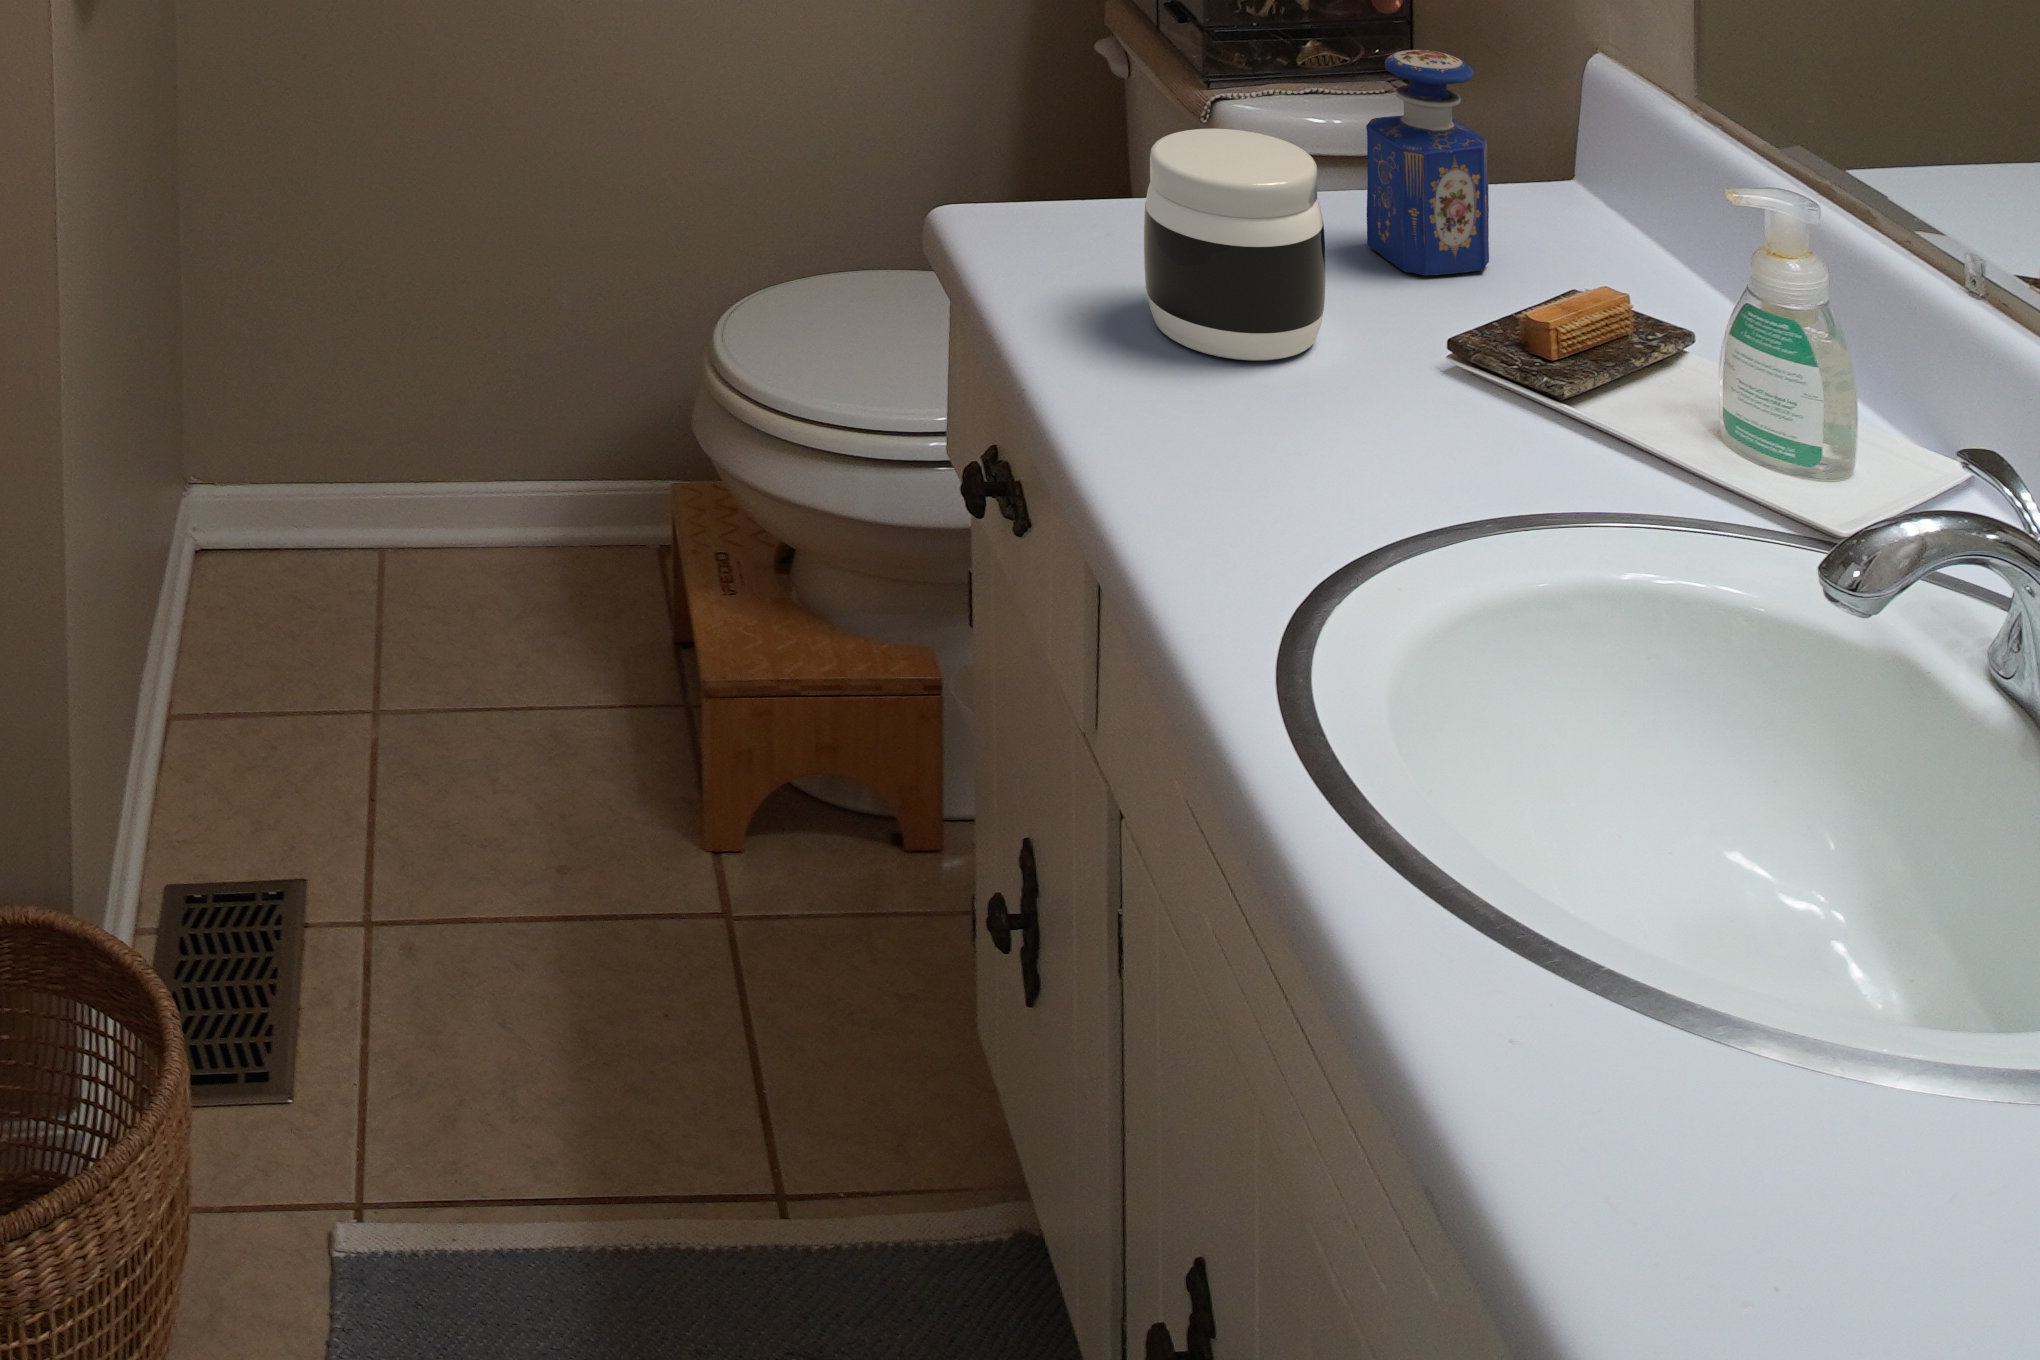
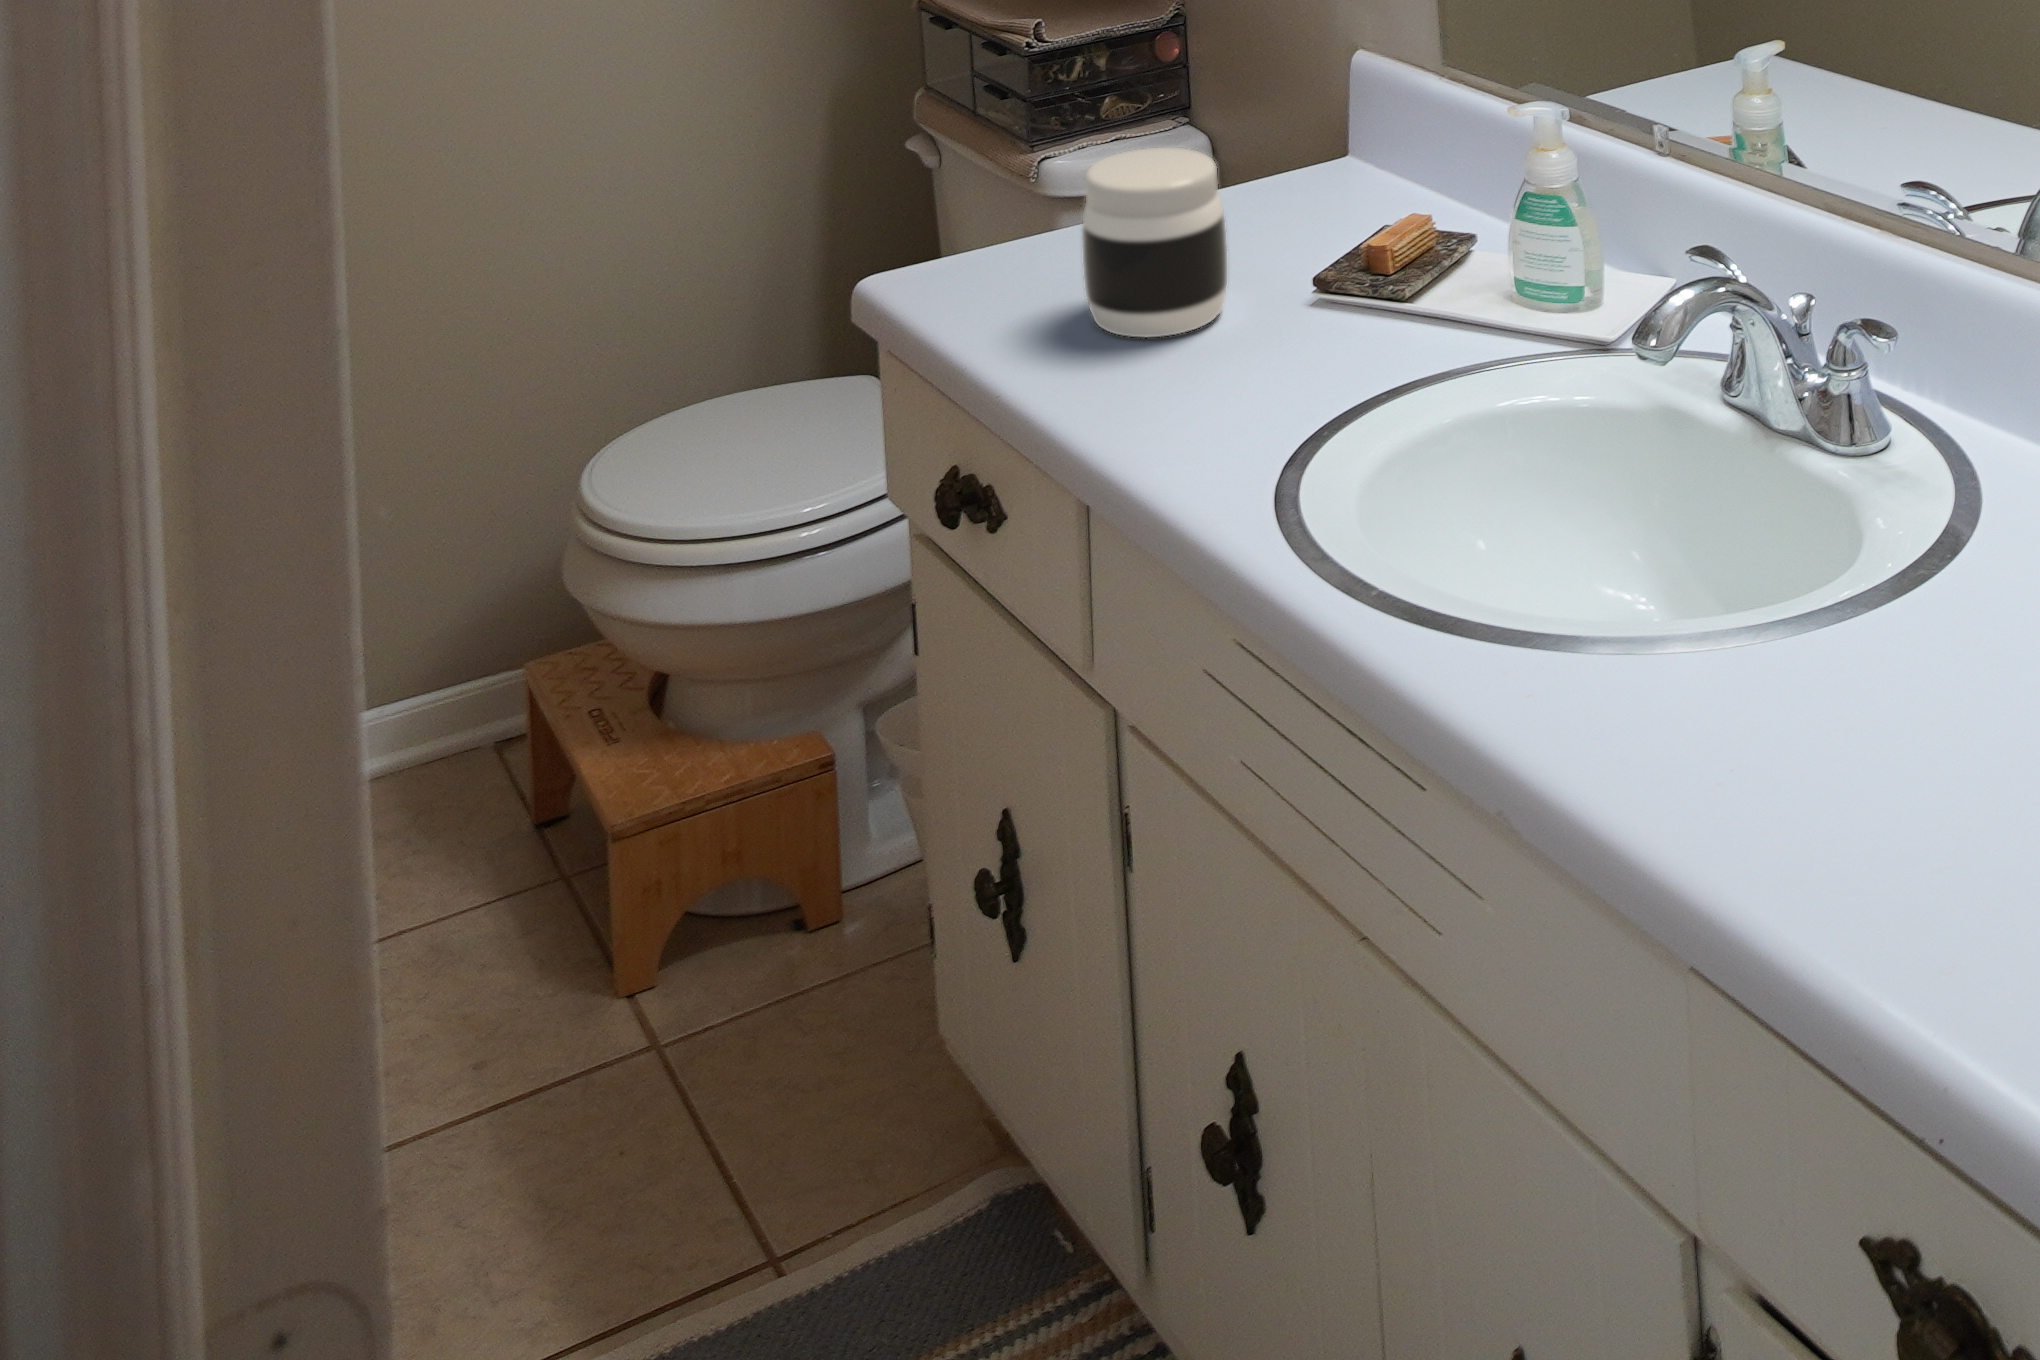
perfume bottle: present [1366,50,1489,275] -> none [1222,58,1317,242]

